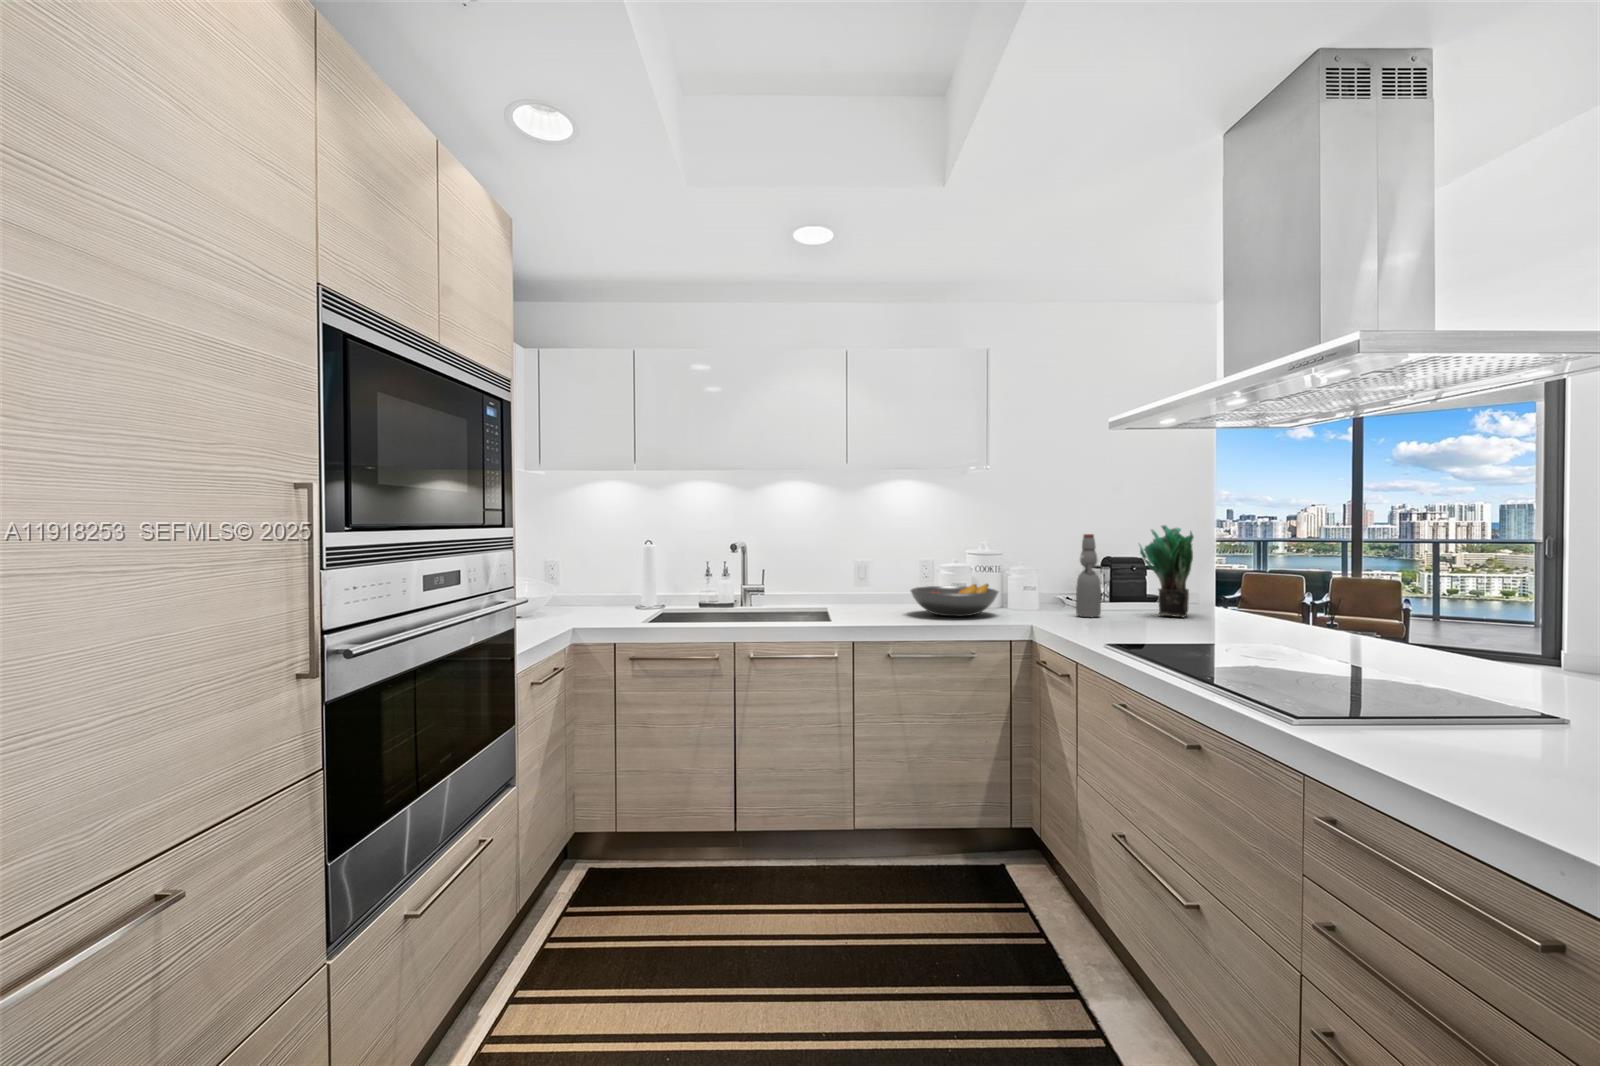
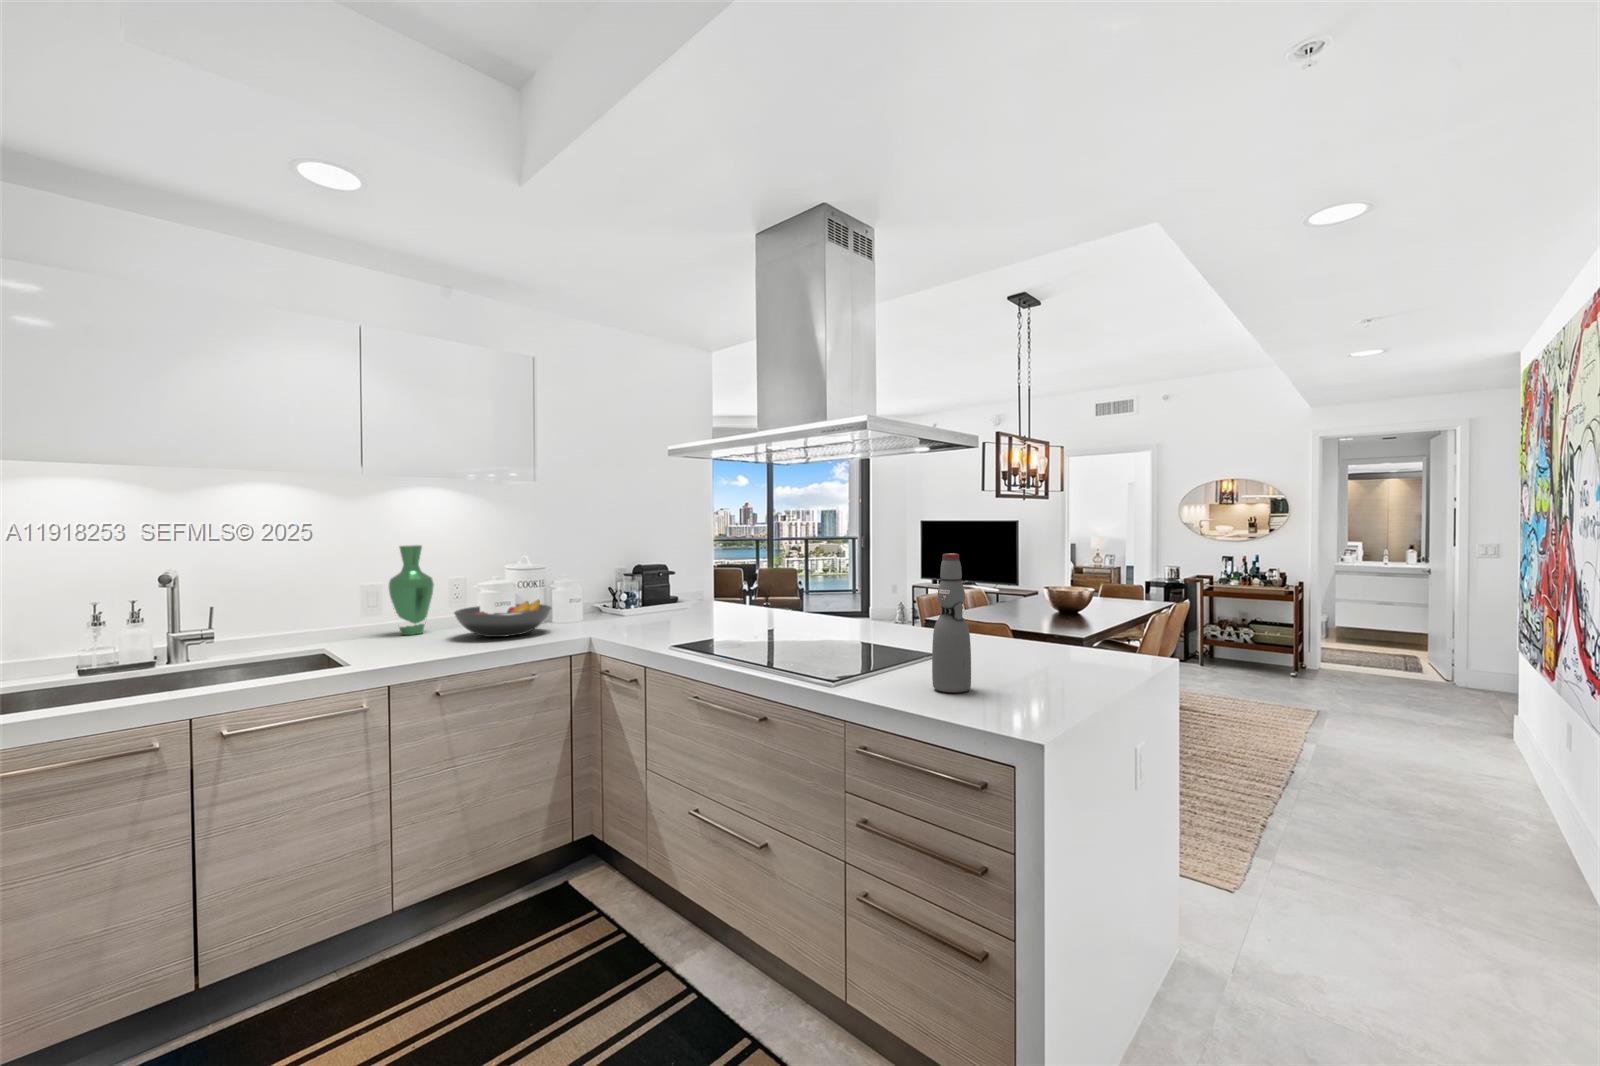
potted plant: present [1140,525,1193,617] -> none [673,537,718,617]
vase: none [866,528,901,607] -> present [389,545,434,635]
bottle: present [1076,534,1101,617] -> present [932,554,971,693]

